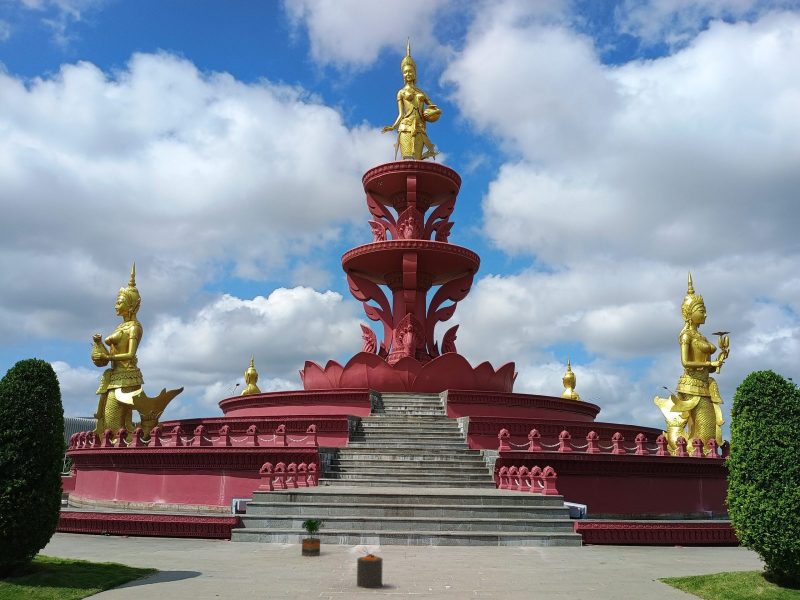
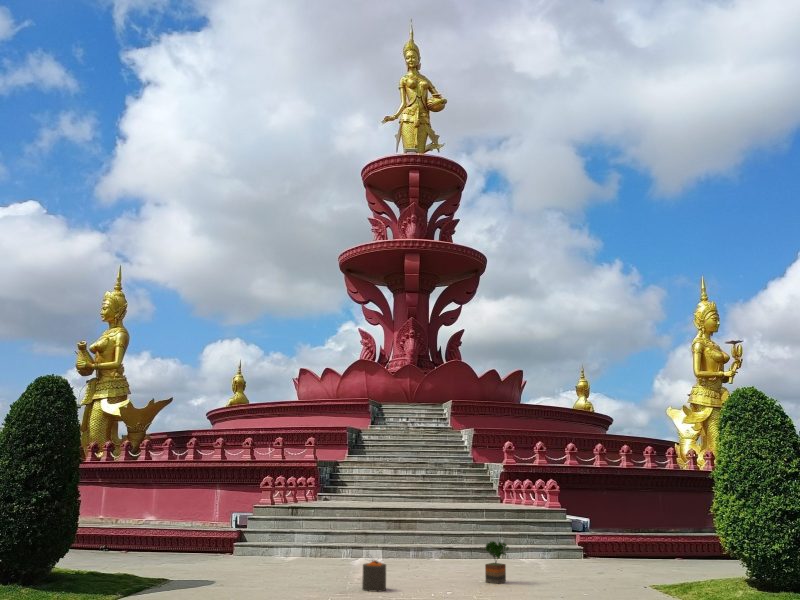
potted tree: present [302,519,324,557] -> present [485,541,509,584]

